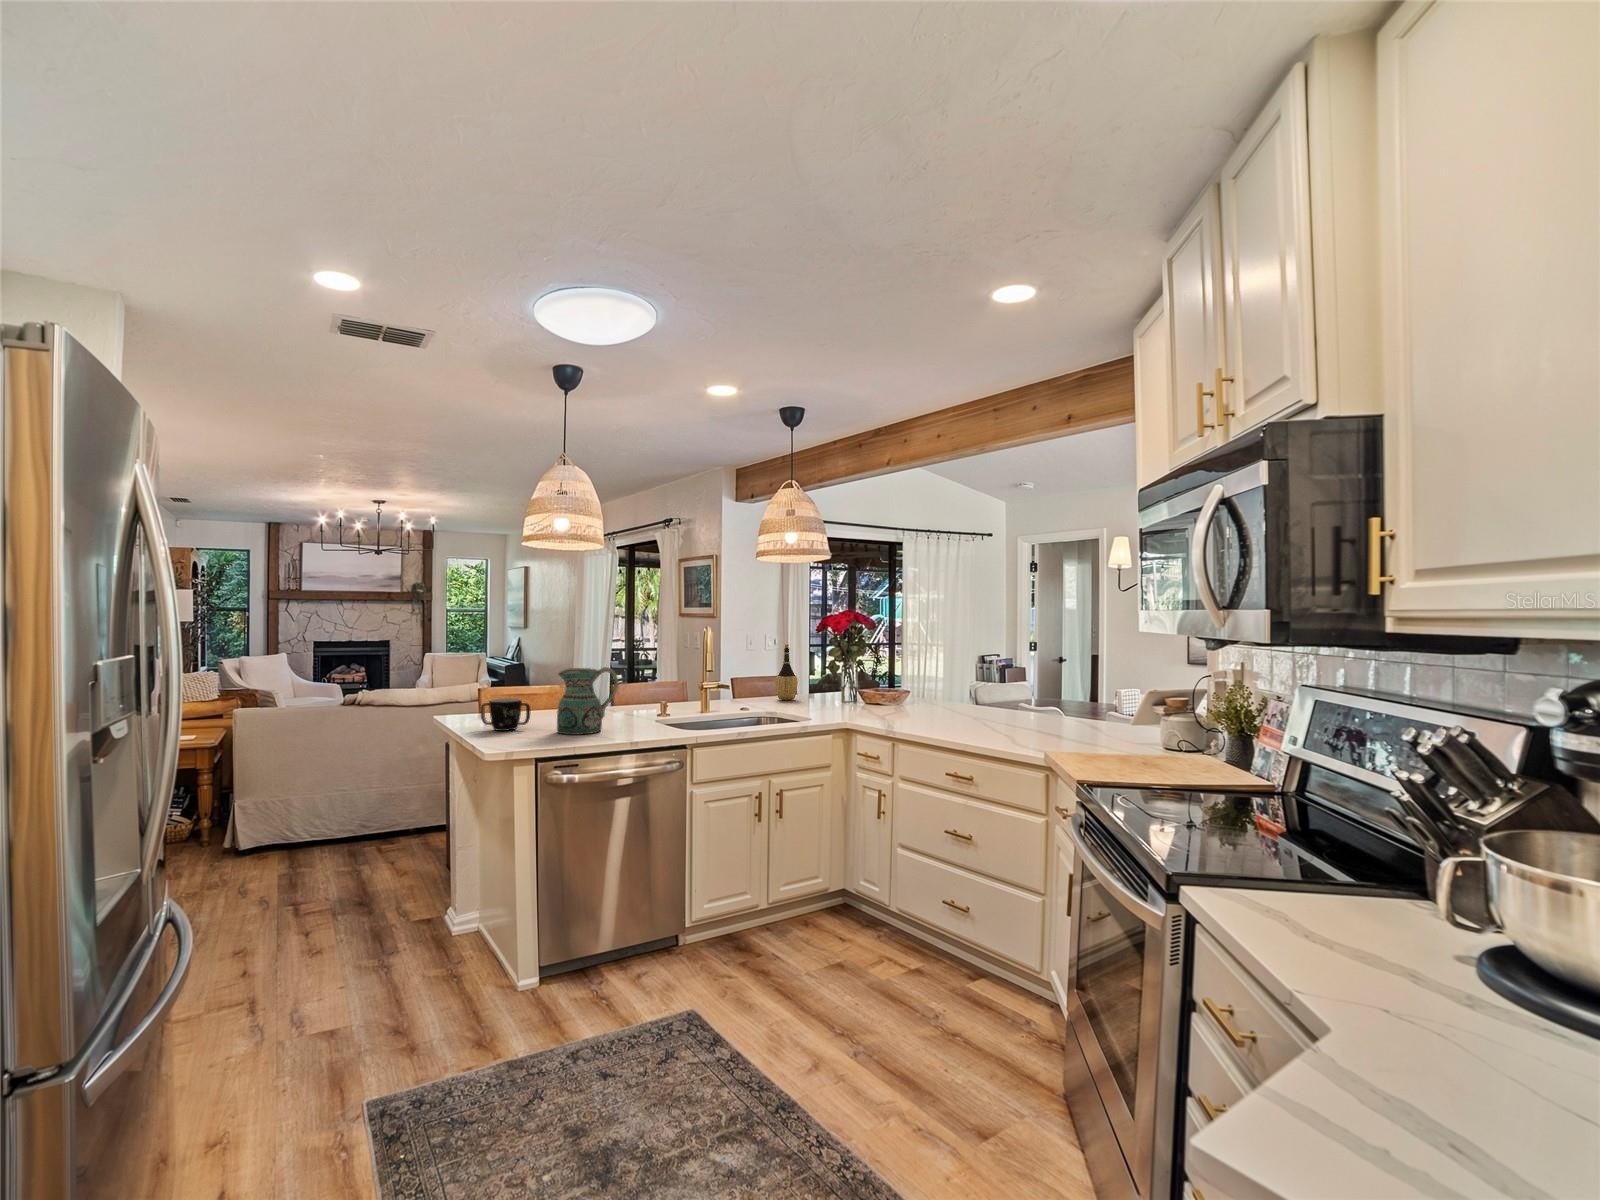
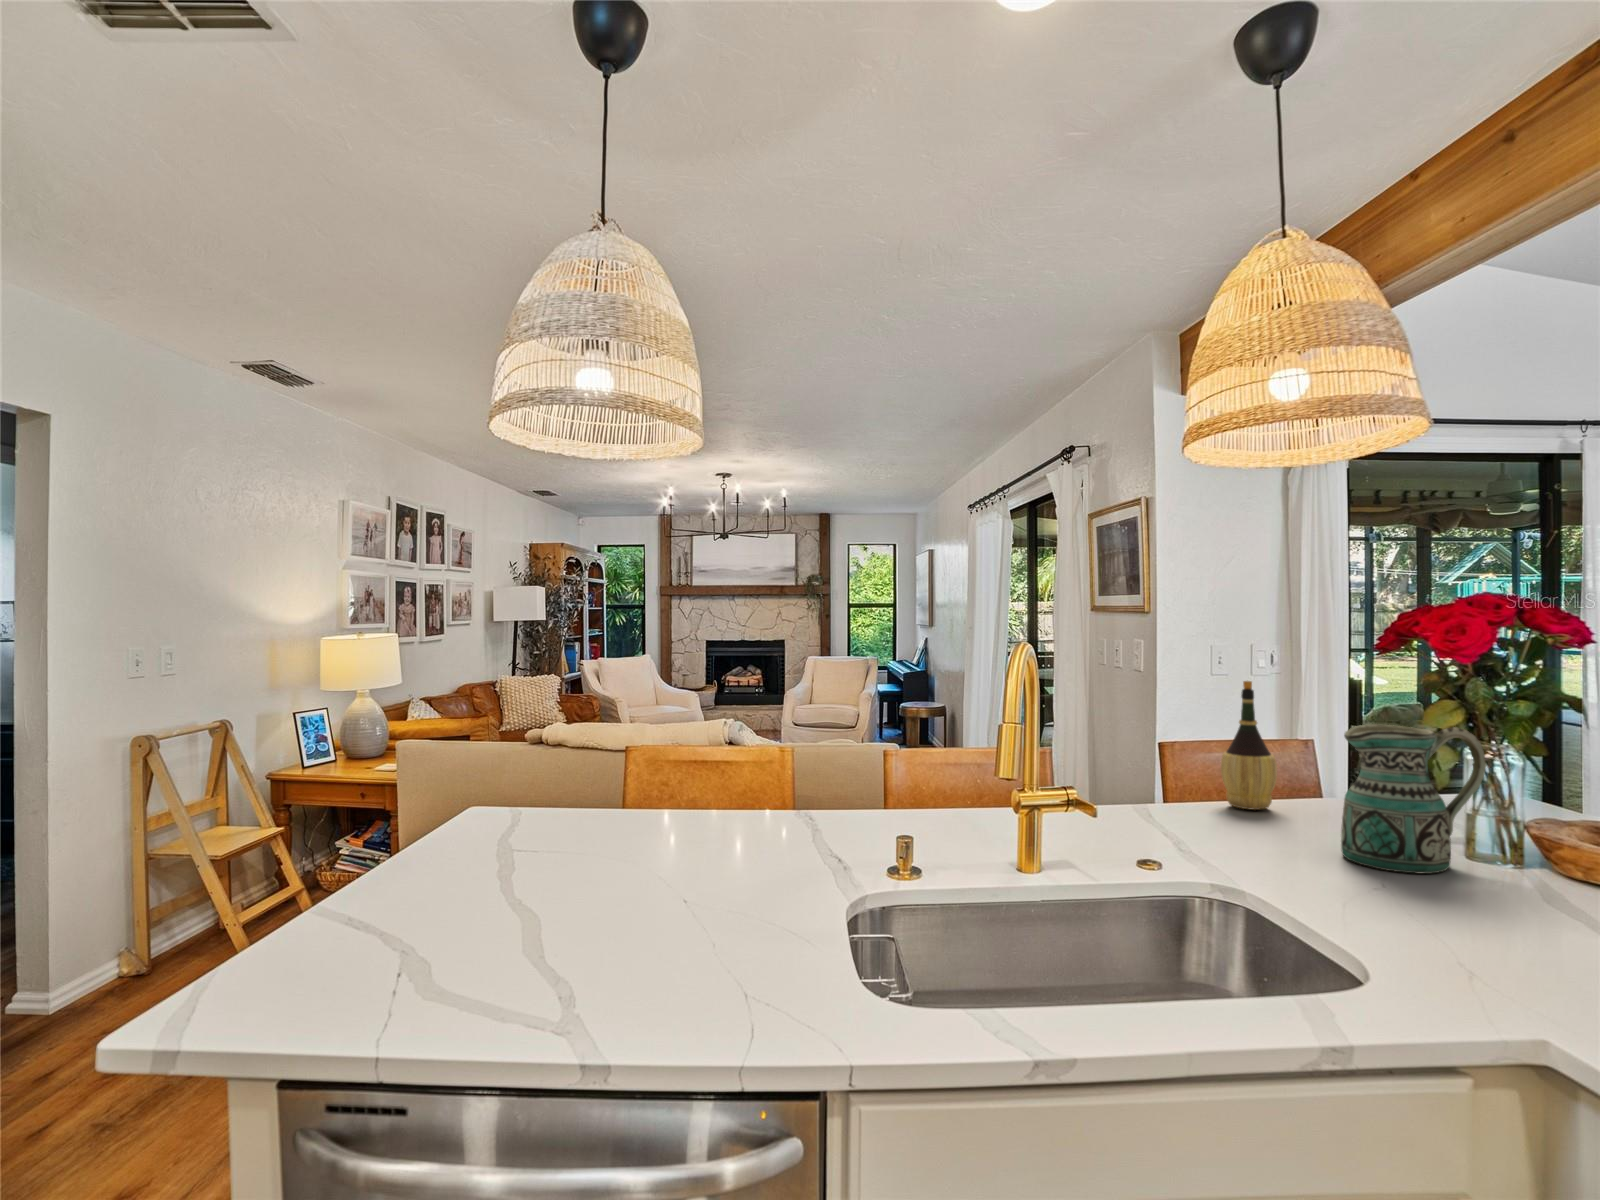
ceramic pitcher: present [557,667,618,735] -> present [1341,724,1486,874]
mug: present [481,698,530,731] -> none [508,787,591,858]

